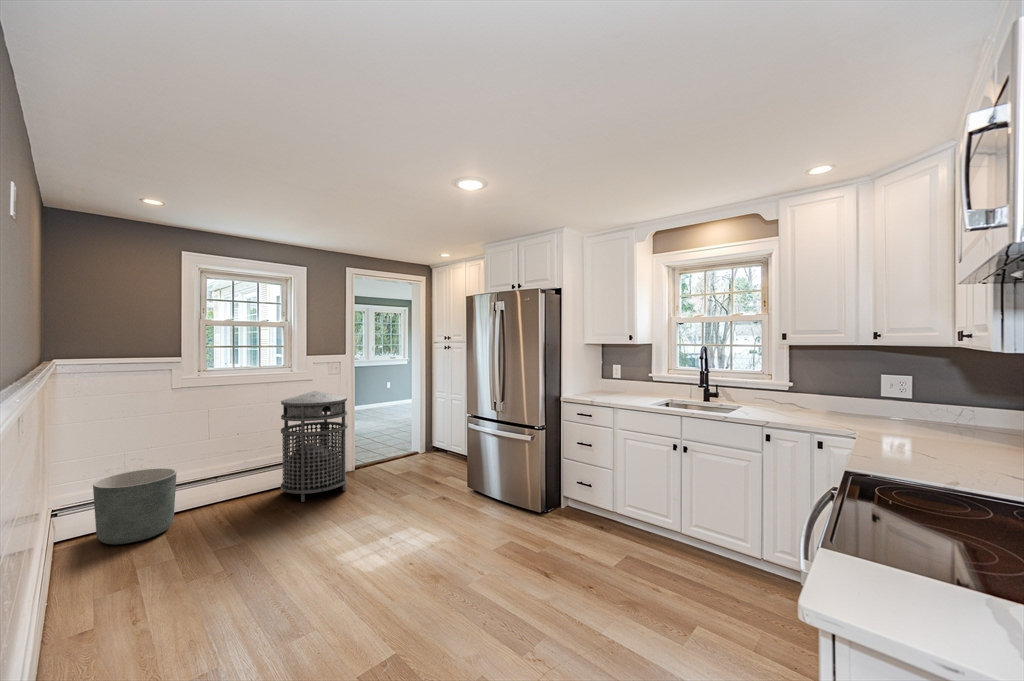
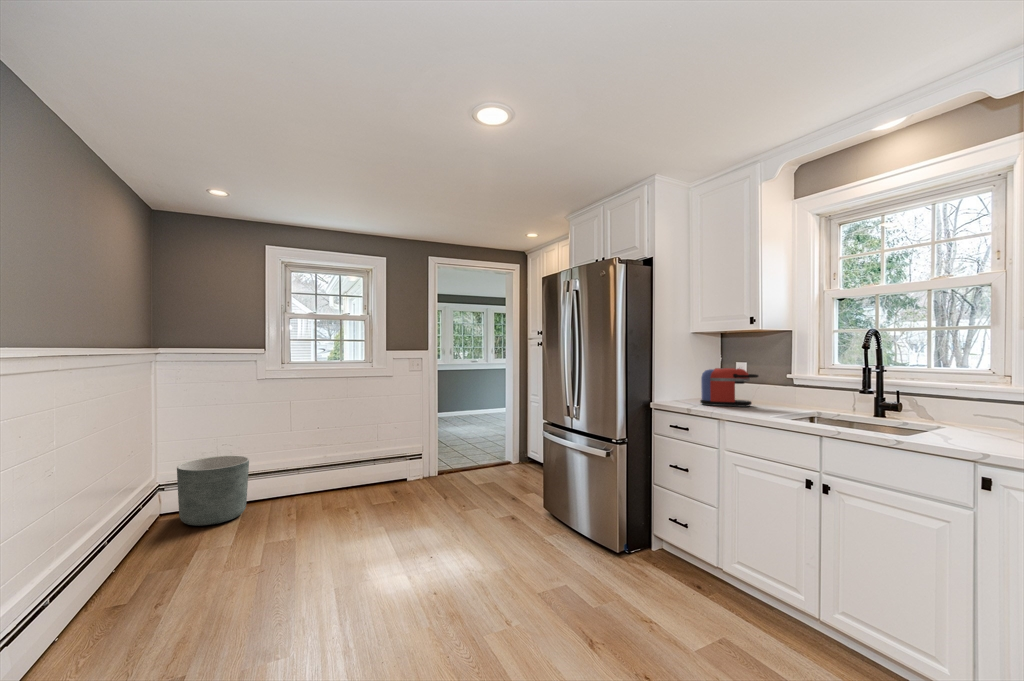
coffee maker: none [595,371,632,398] -> present [700,368,758,407]
trash can: present [281,391,348,502] -> none [351,387,419,505]

